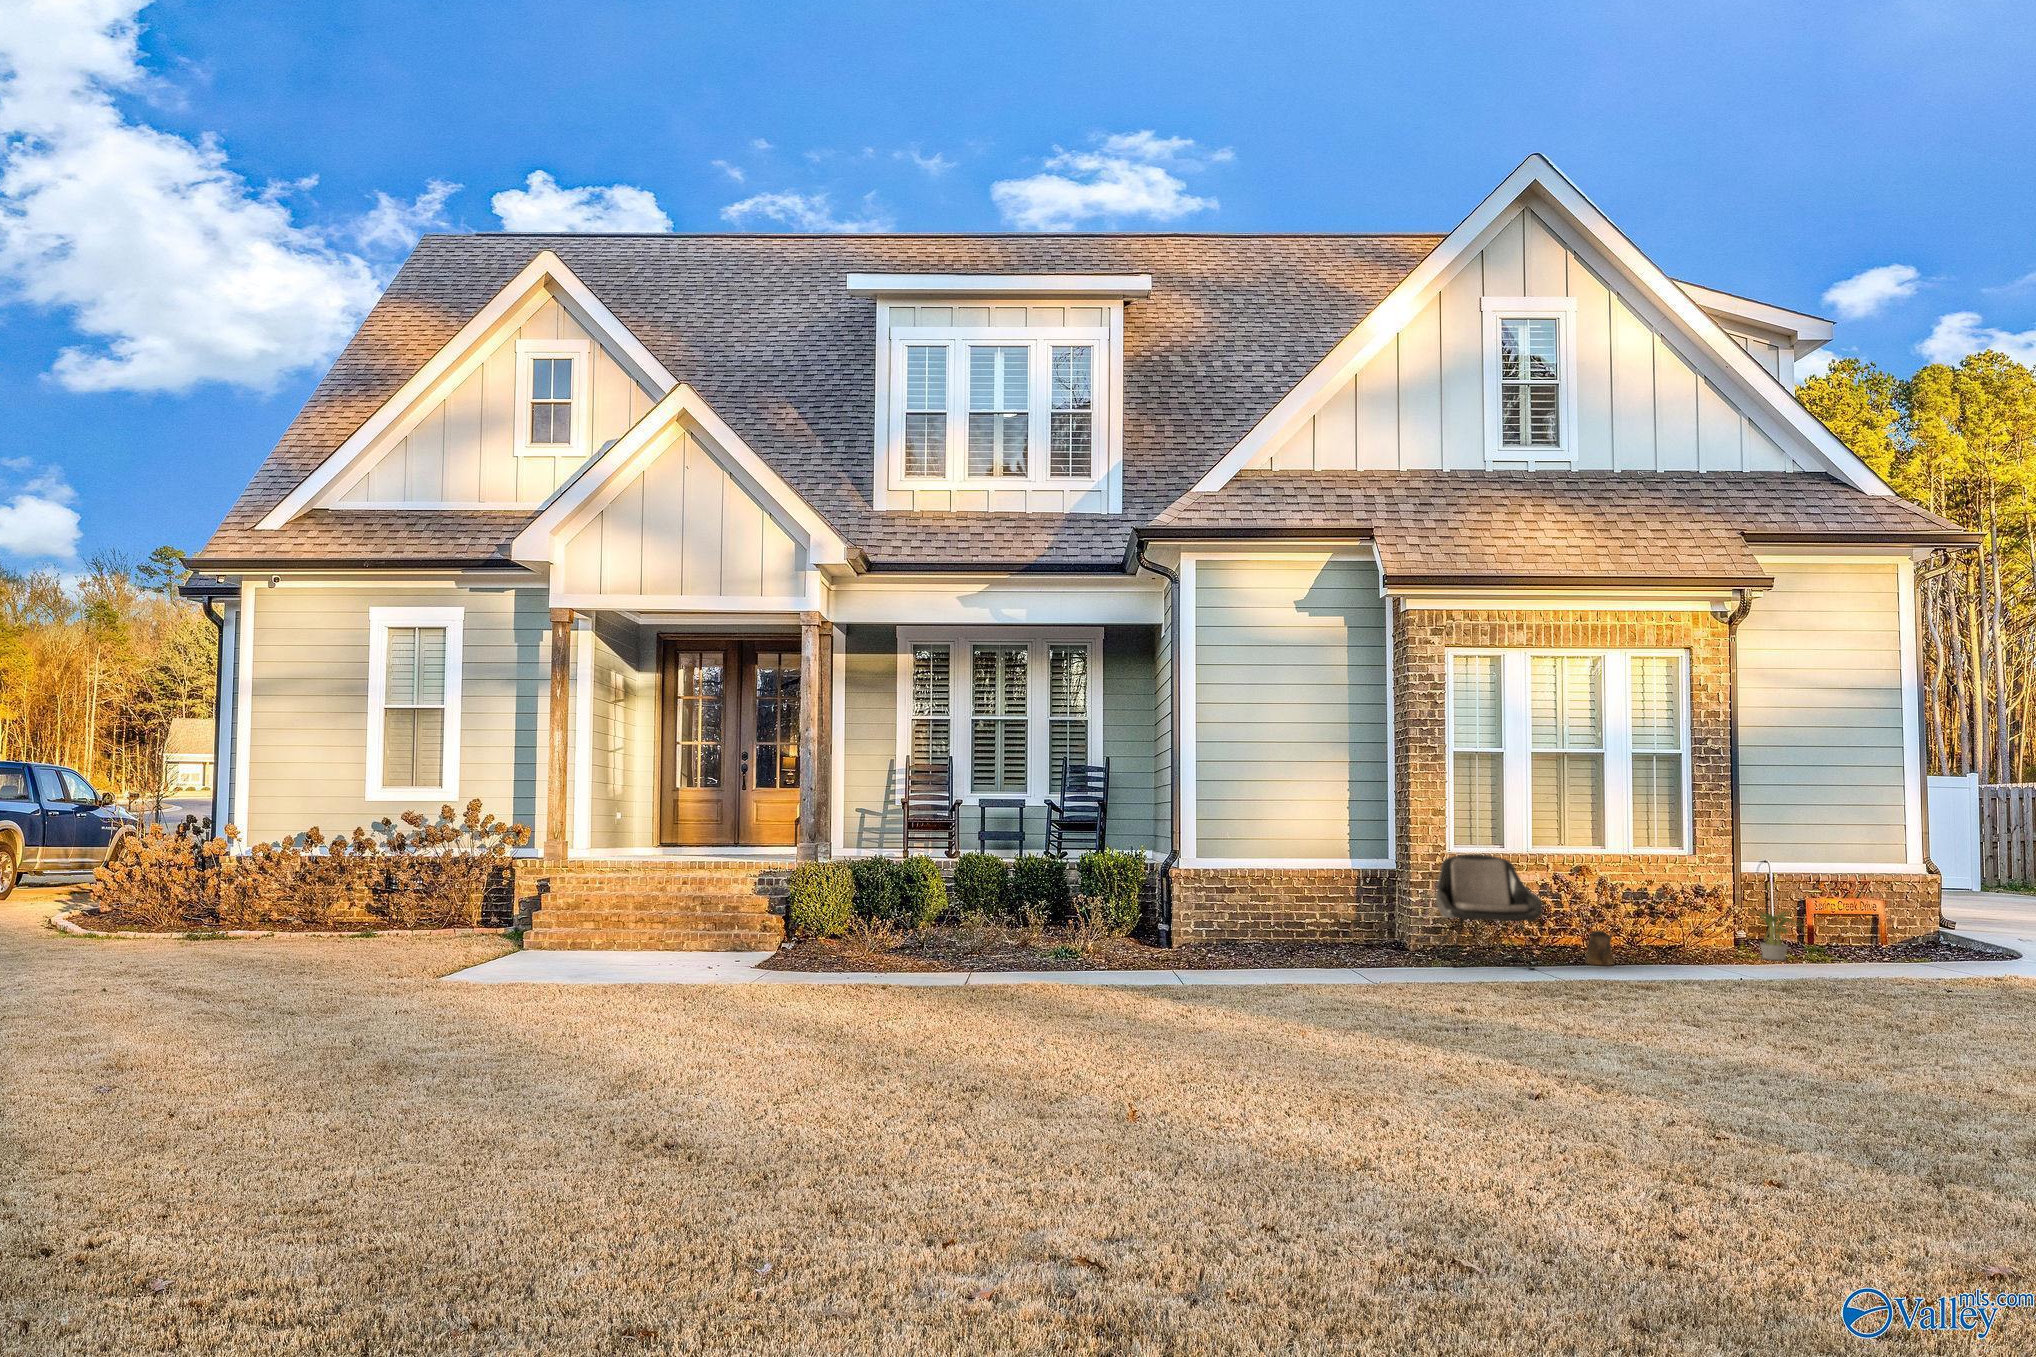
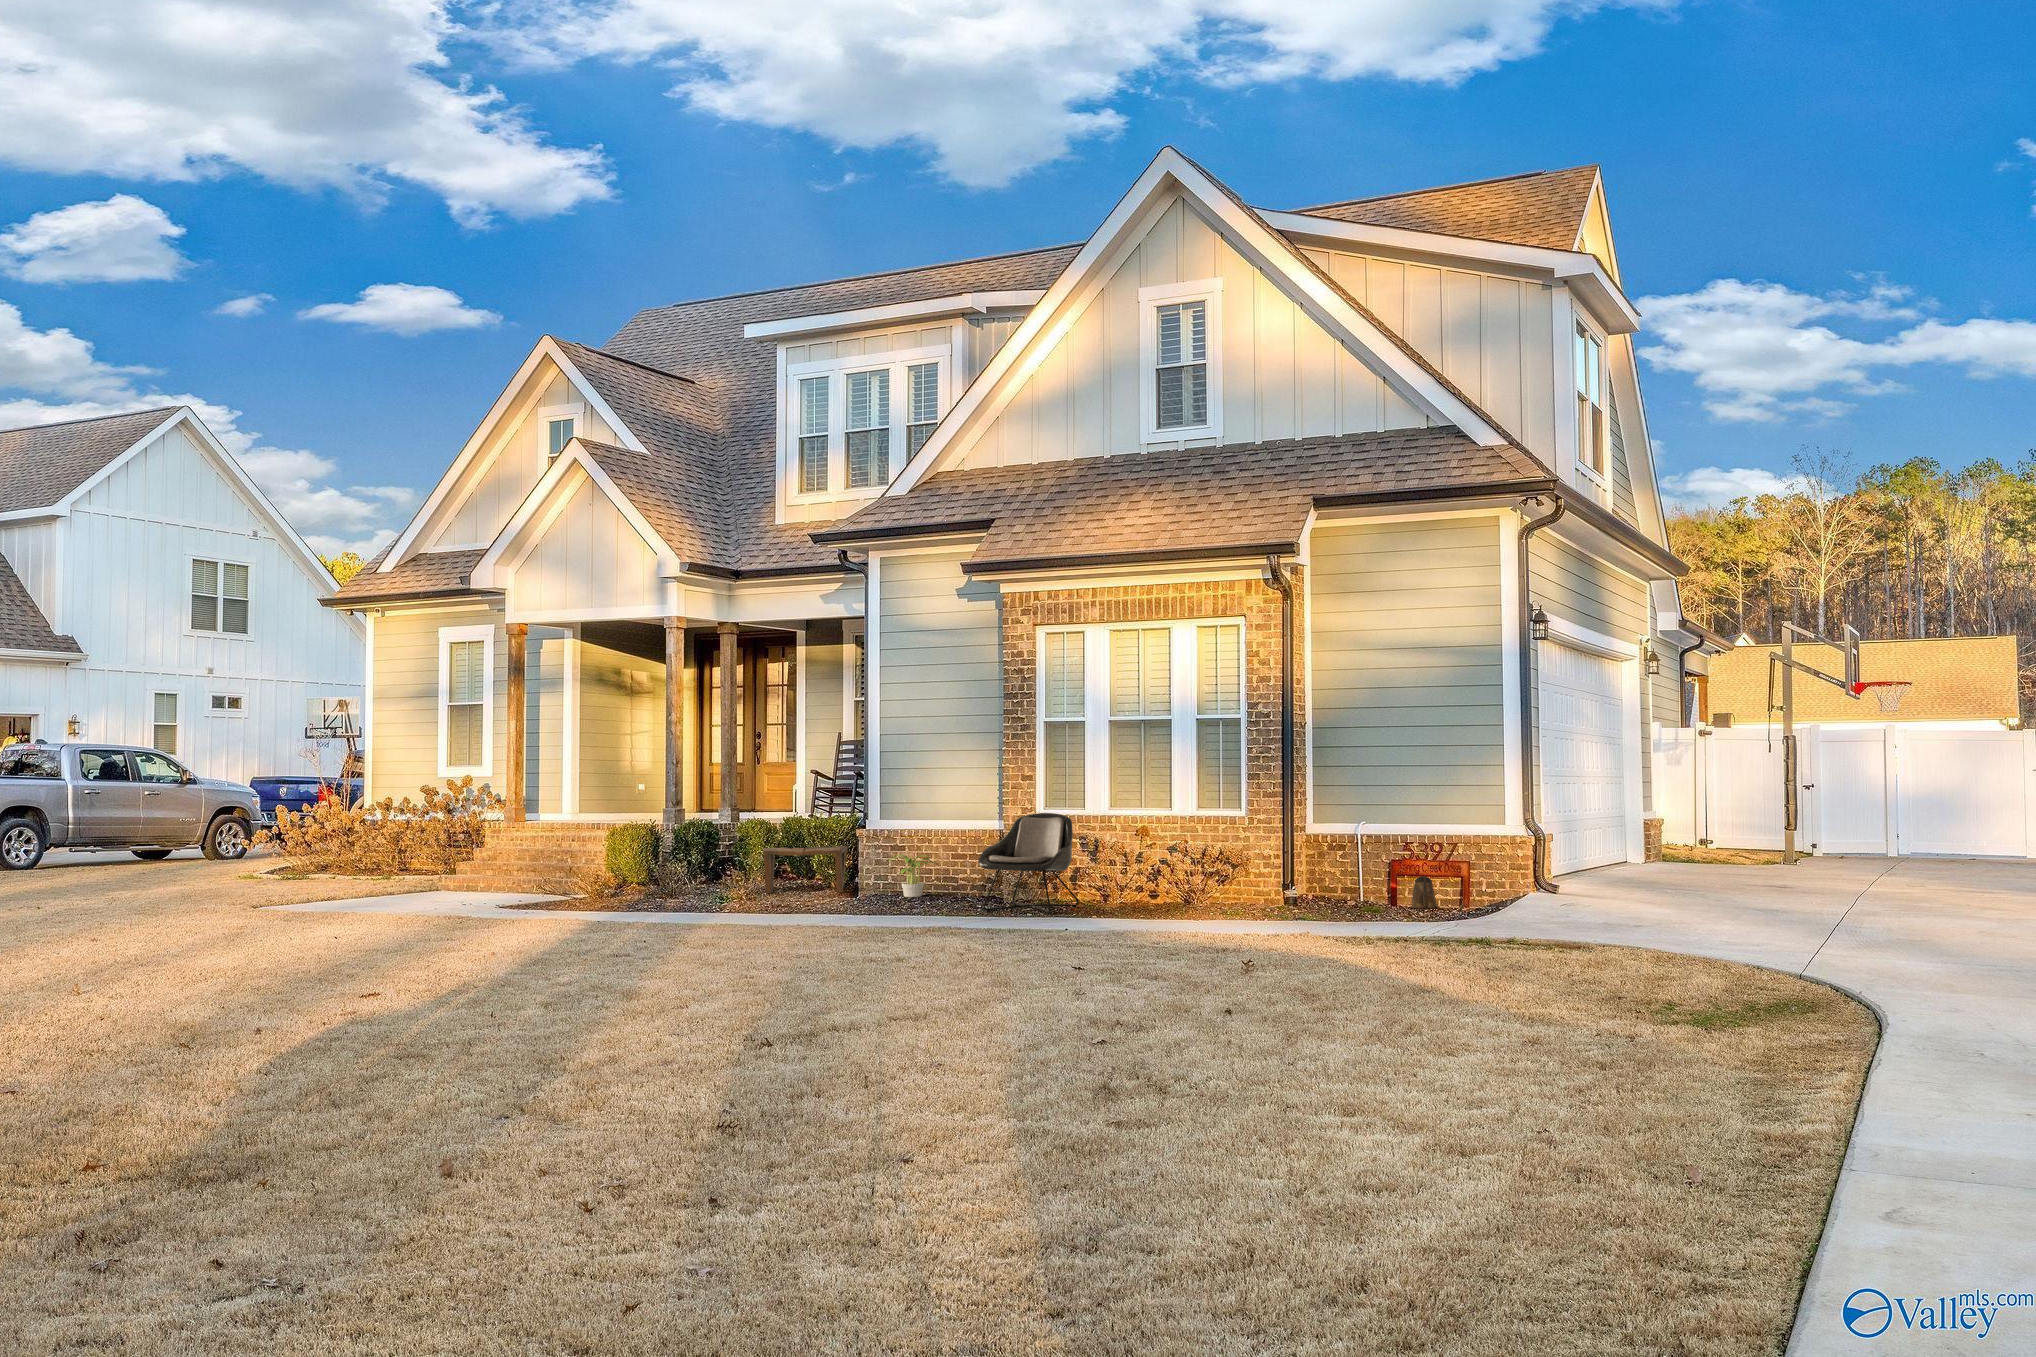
bench: none [1065,883,1168,941] -> present [763,846,847,894]
potted plant: present [1760,912,1797,960] -> present [889,855,937,897]
watering can: present [1585,930,1614,966] -> present [1411,876,1438,909]

